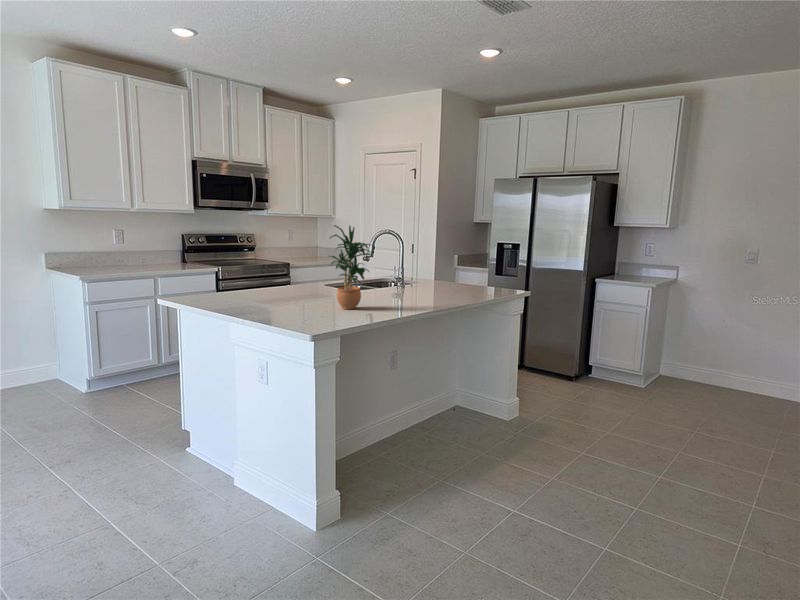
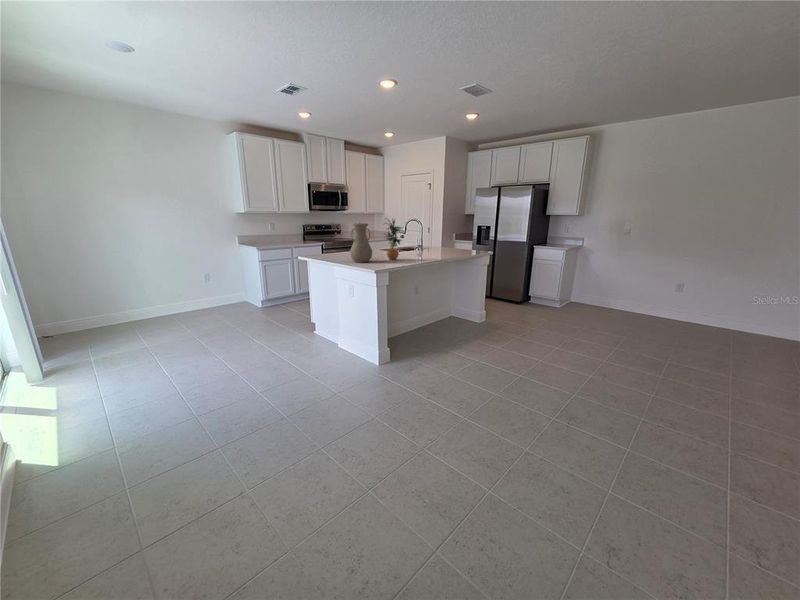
vase: none [260,235,307,316] -> present [350,223,372,263]

